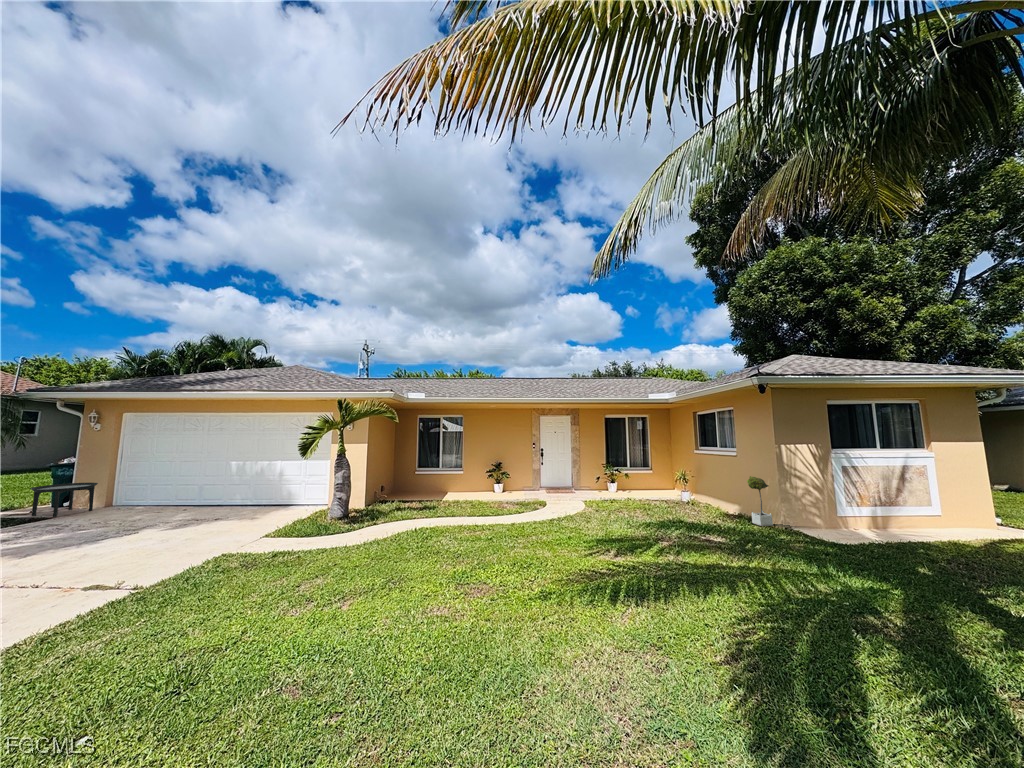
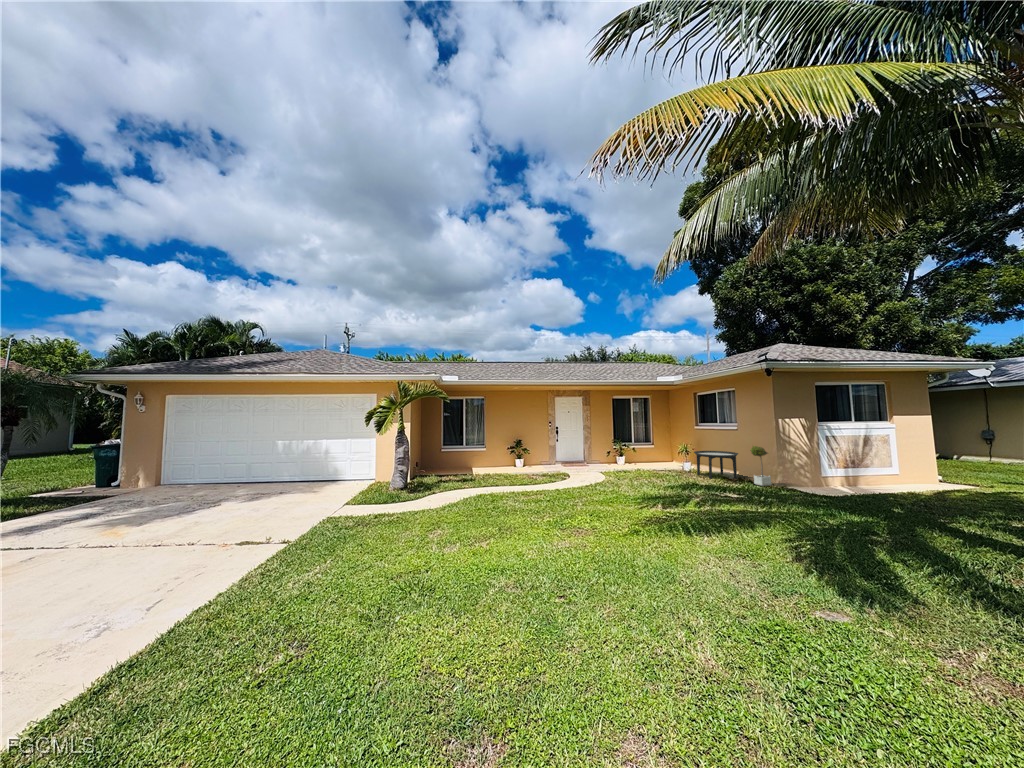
round table: present [31,483,98,517] -> present [694,451,738,479]

